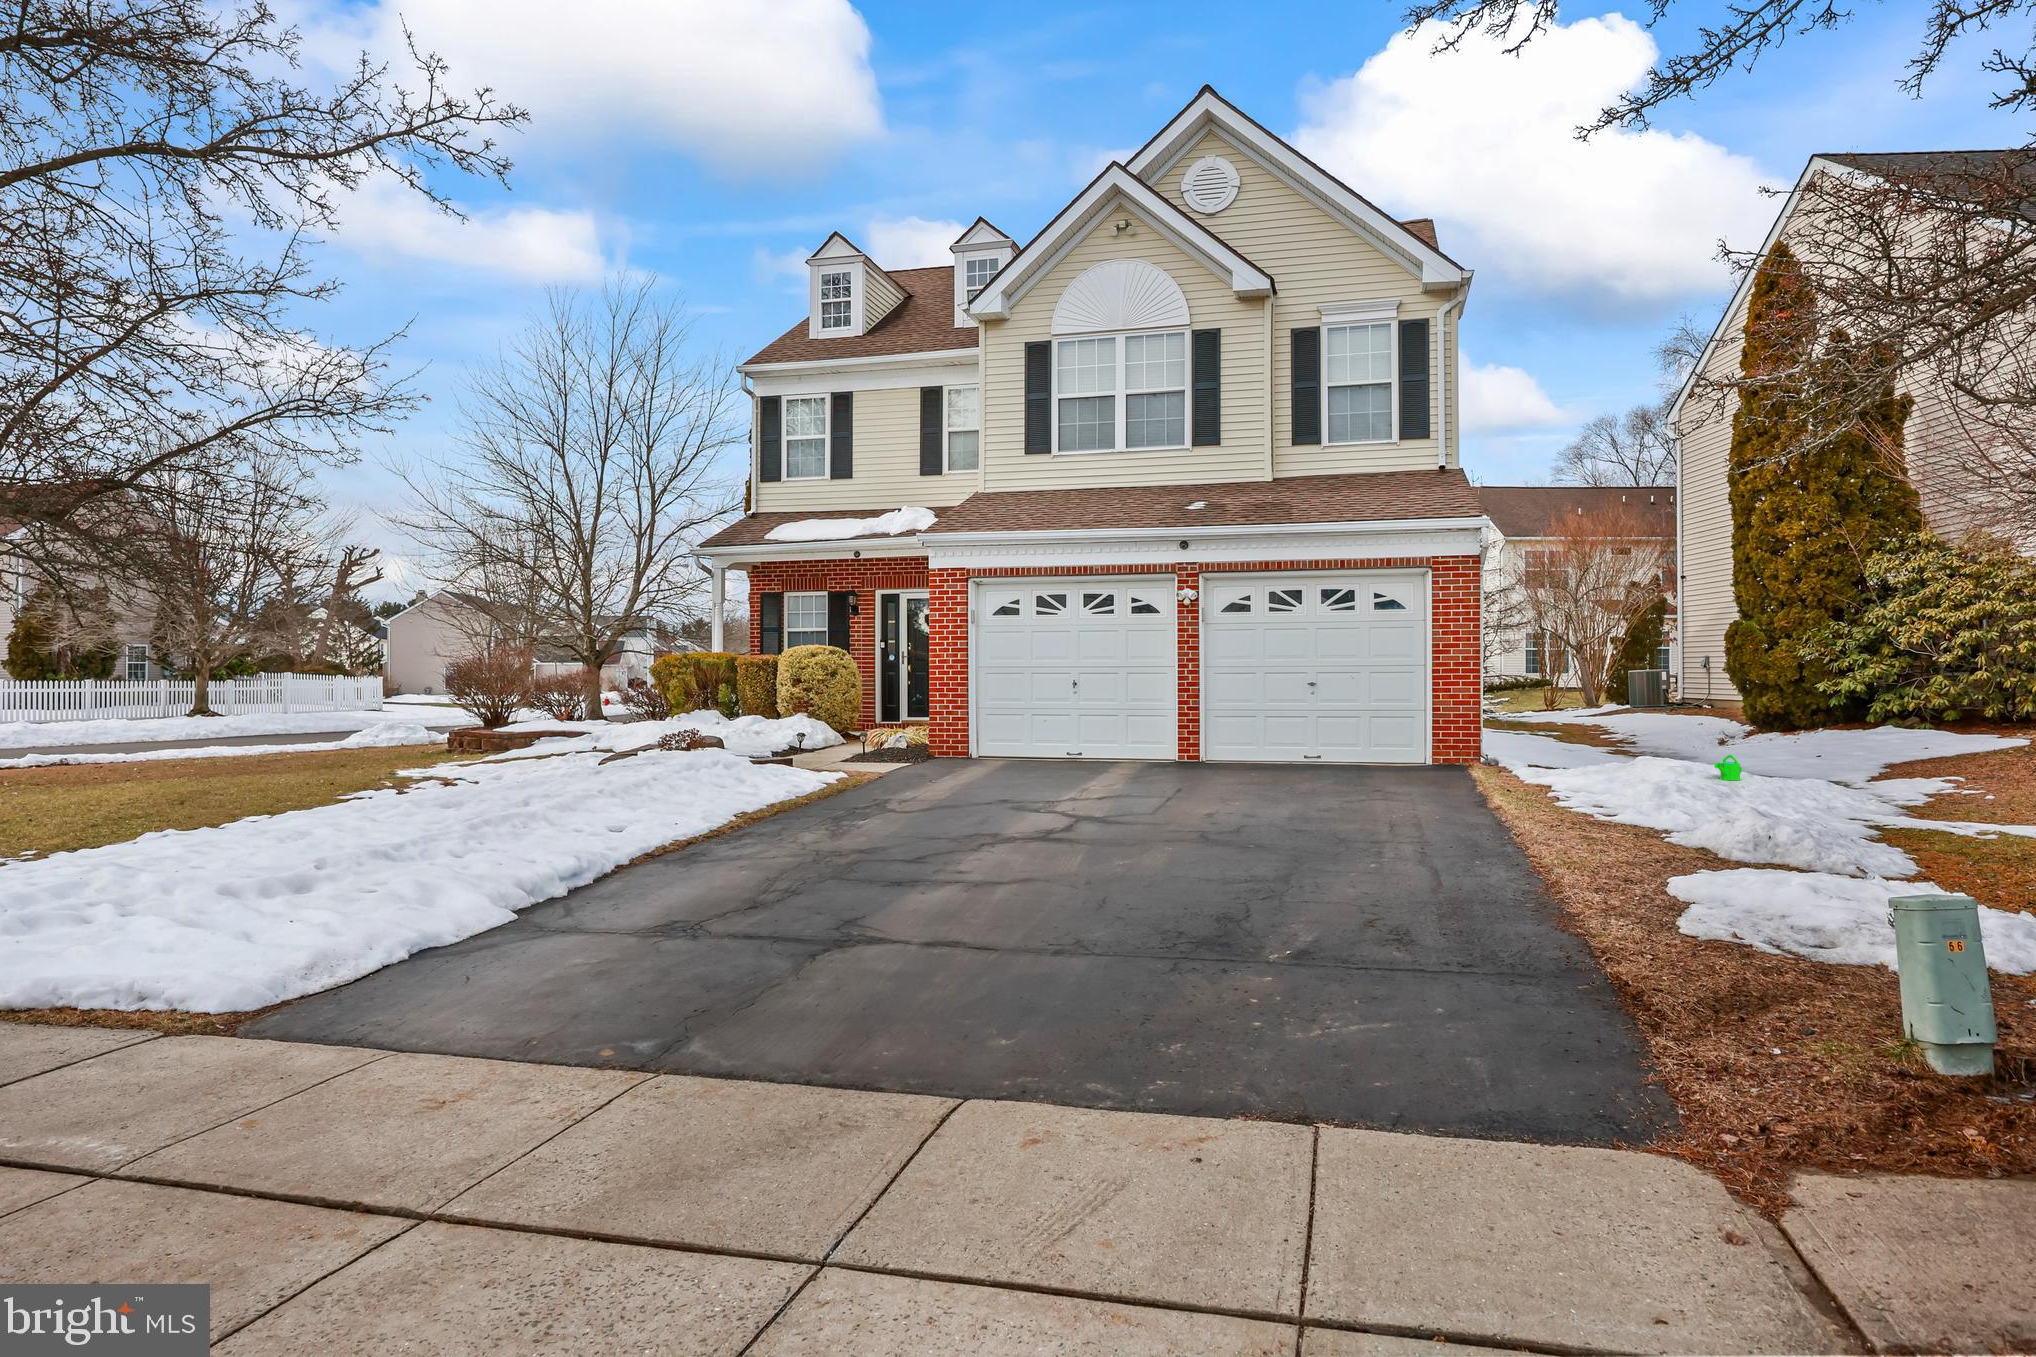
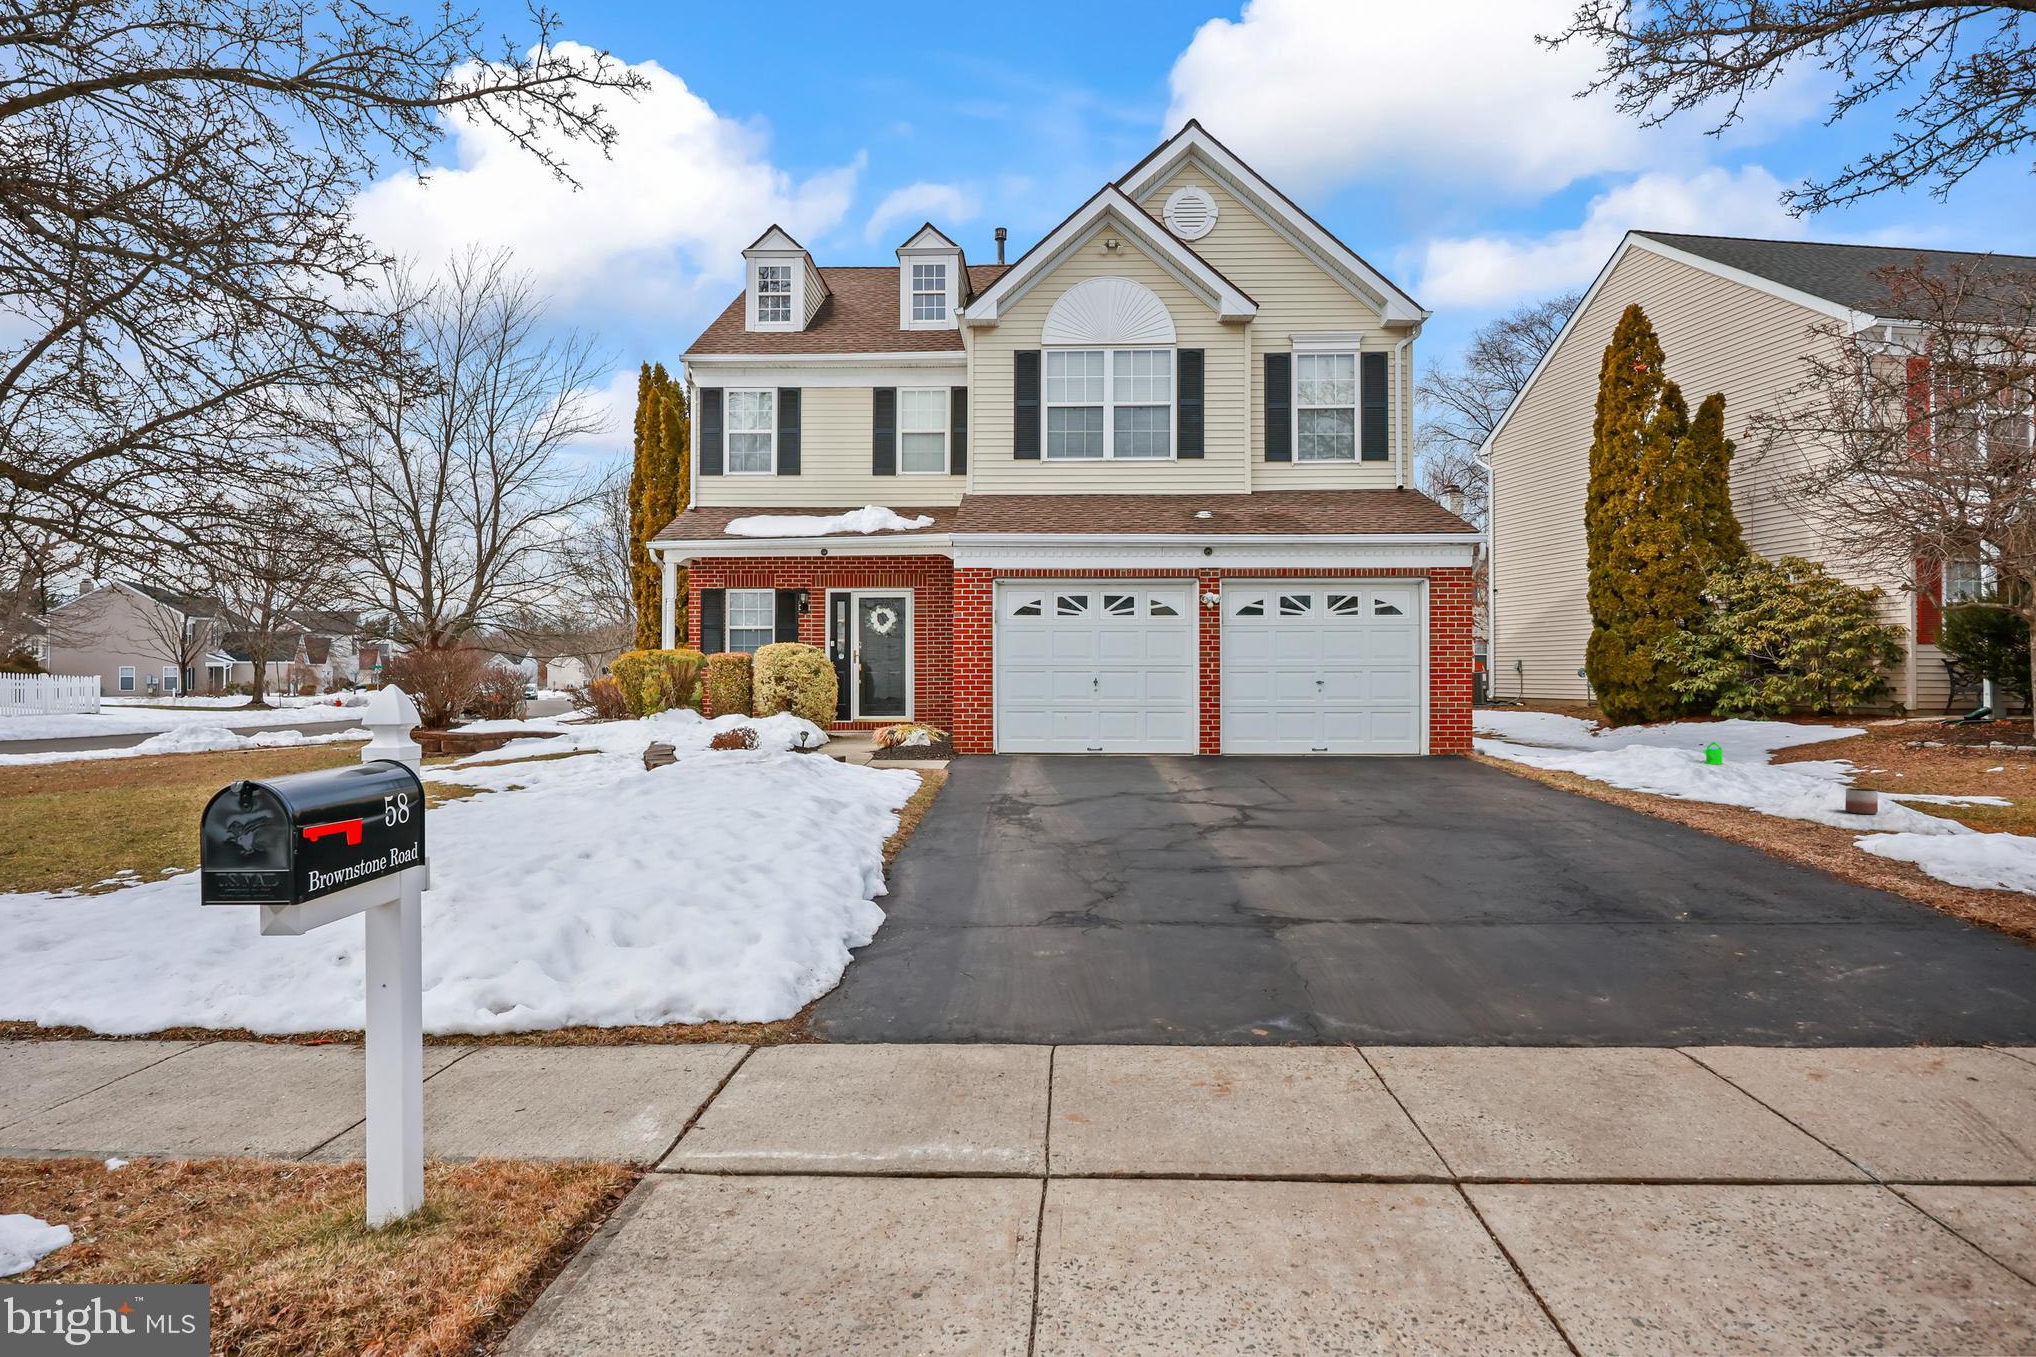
planter: none [1760,812,1795,843] -> present [1845,788,1878,814]

